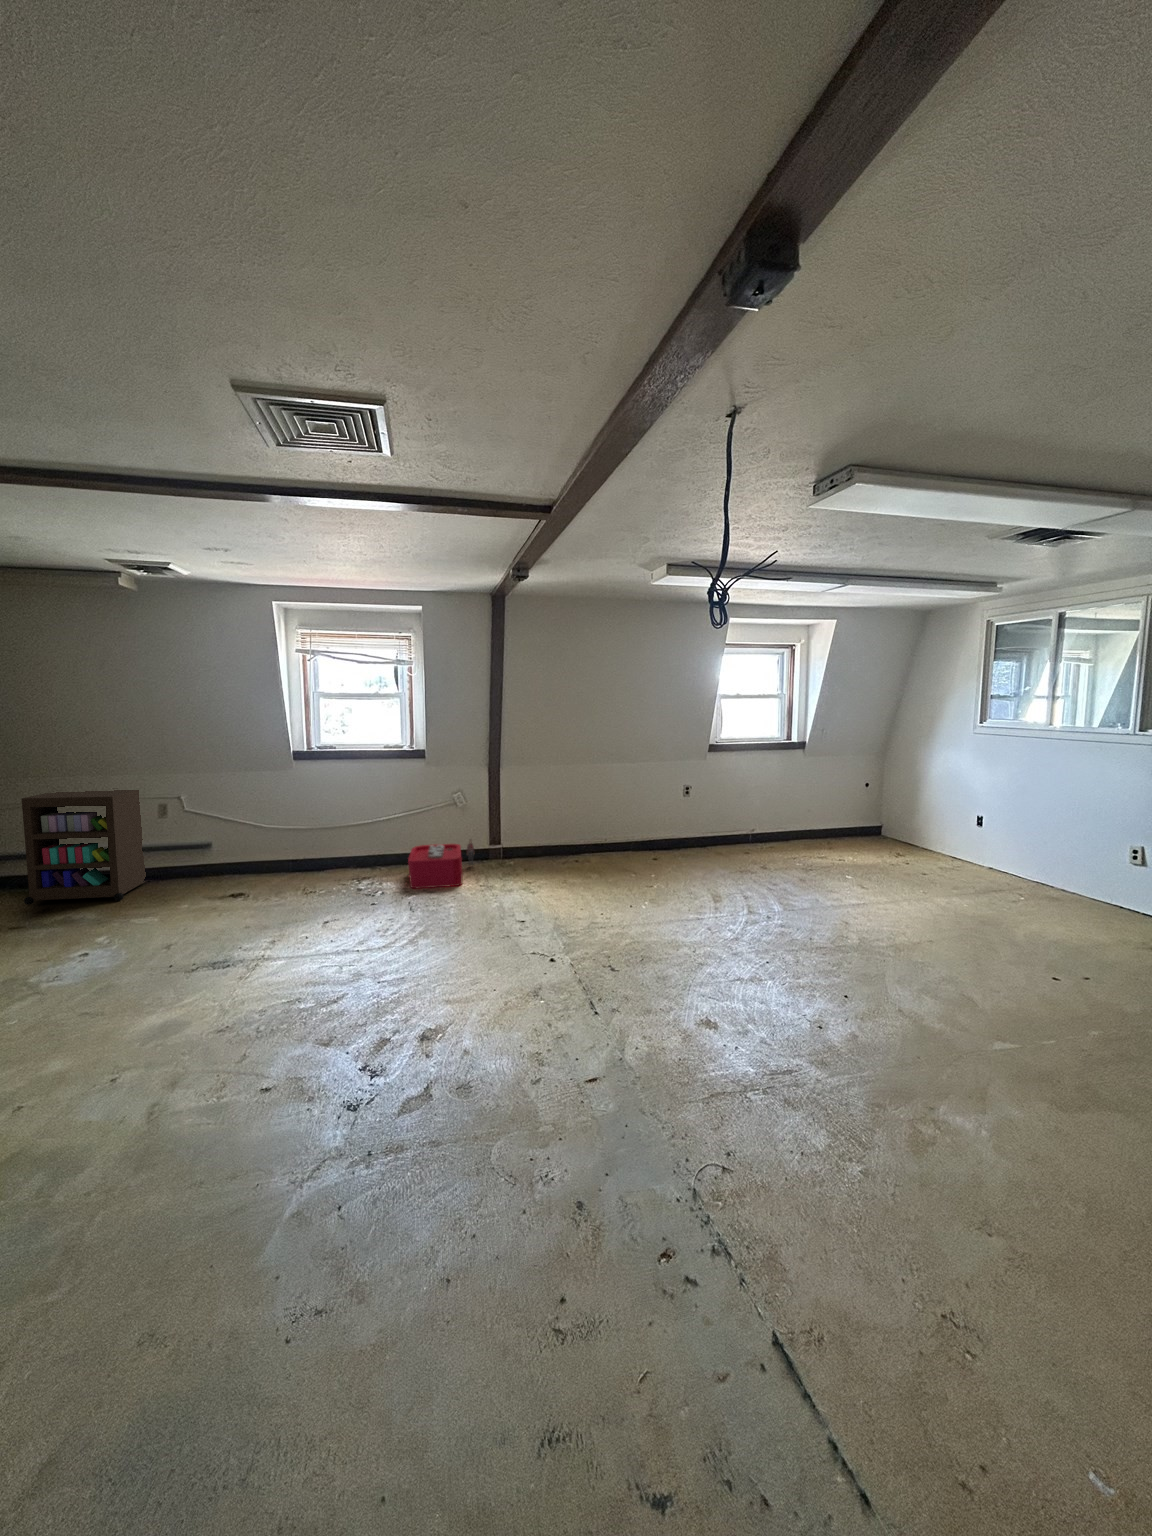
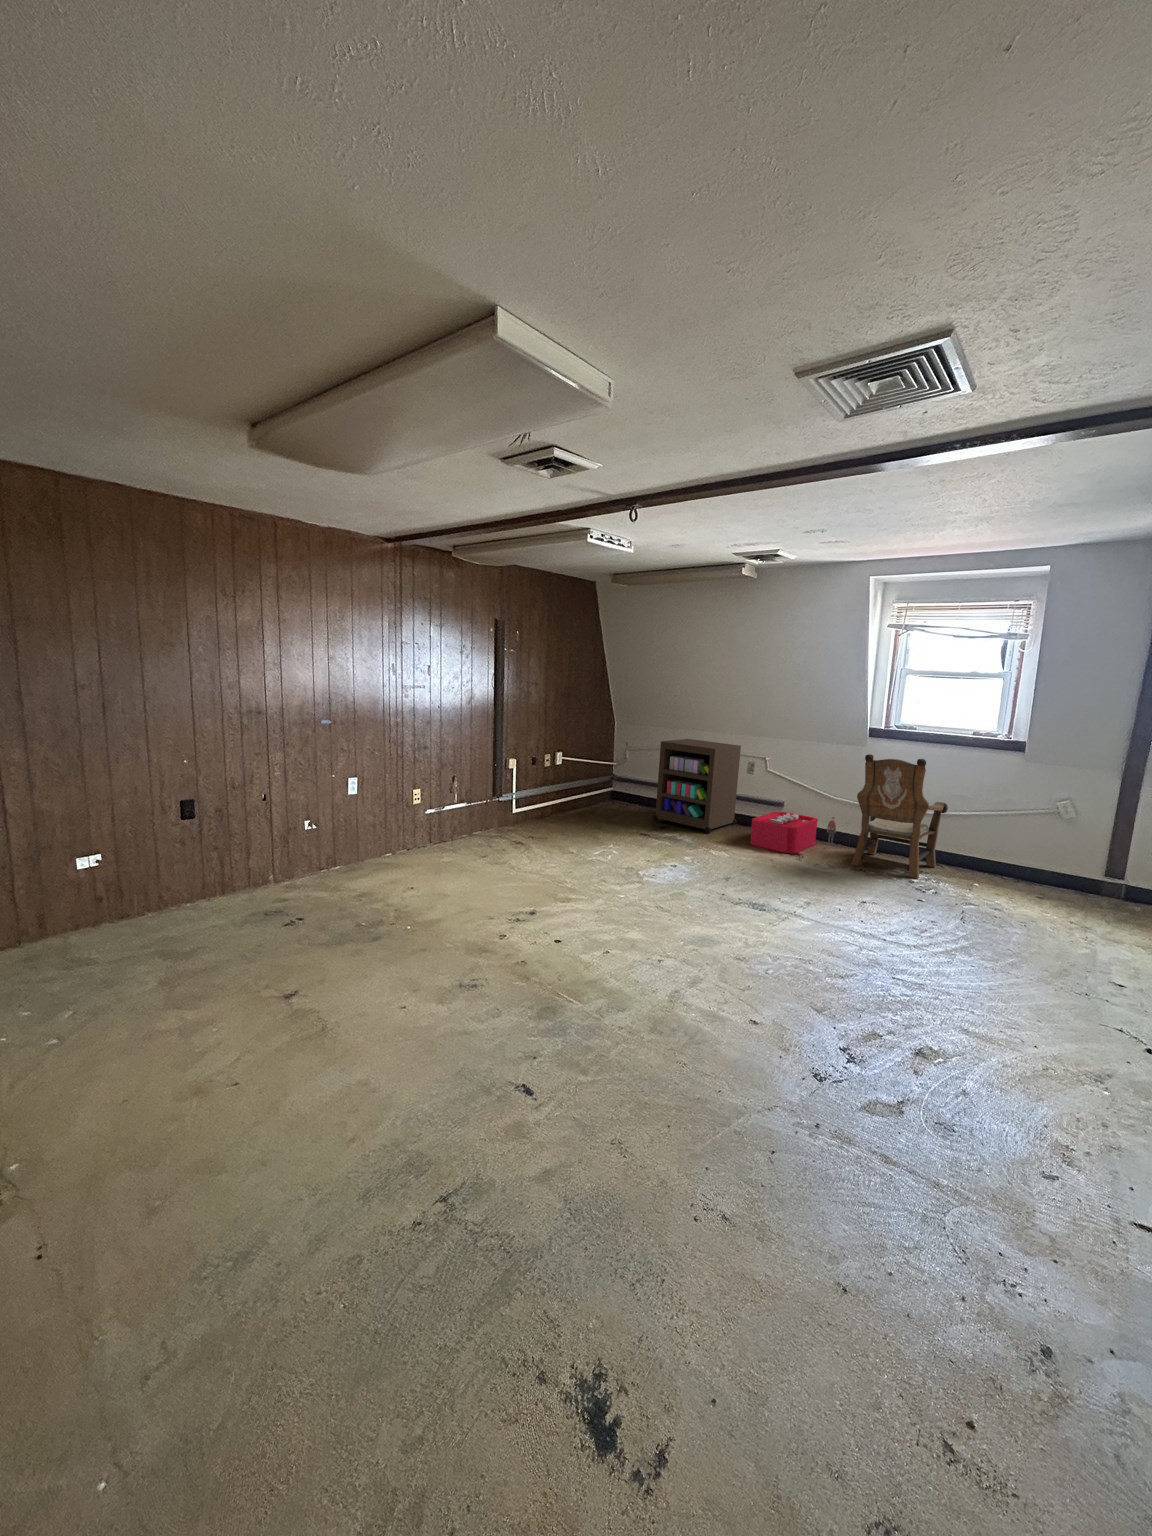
armchair: none [295,775,376,889] -> present [852,754,948,879]
storage bin: present [408,839,474,888] -> present [751,812,836,854]

